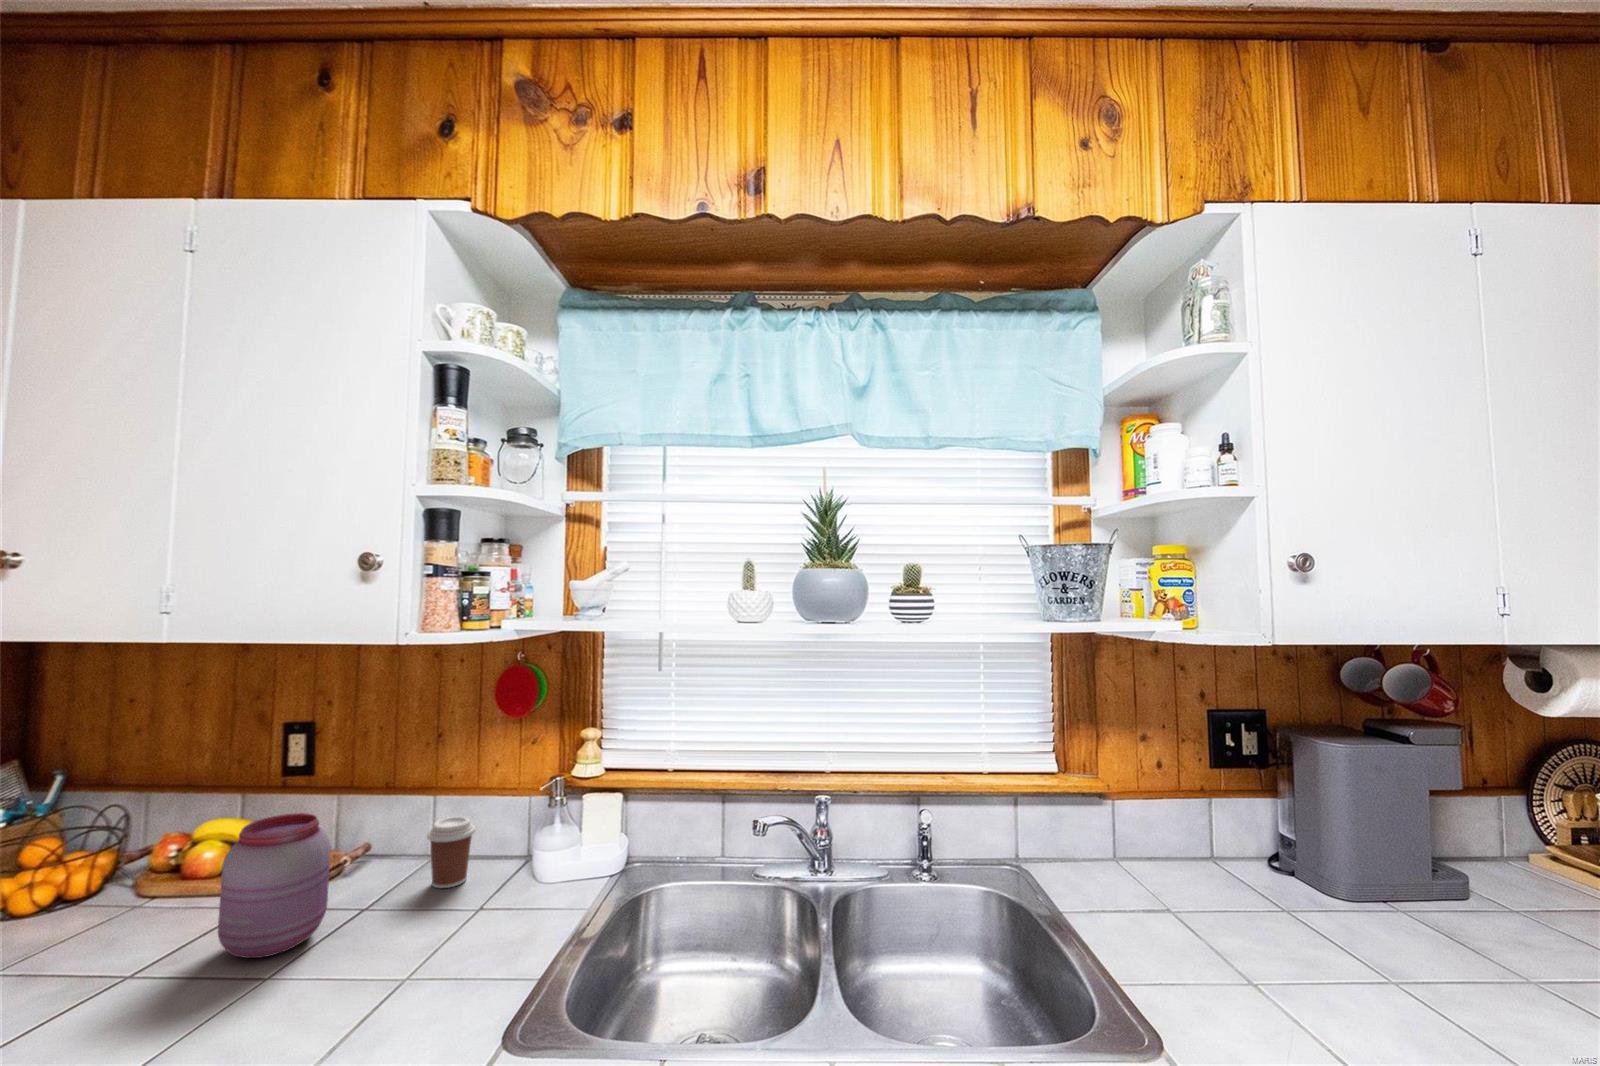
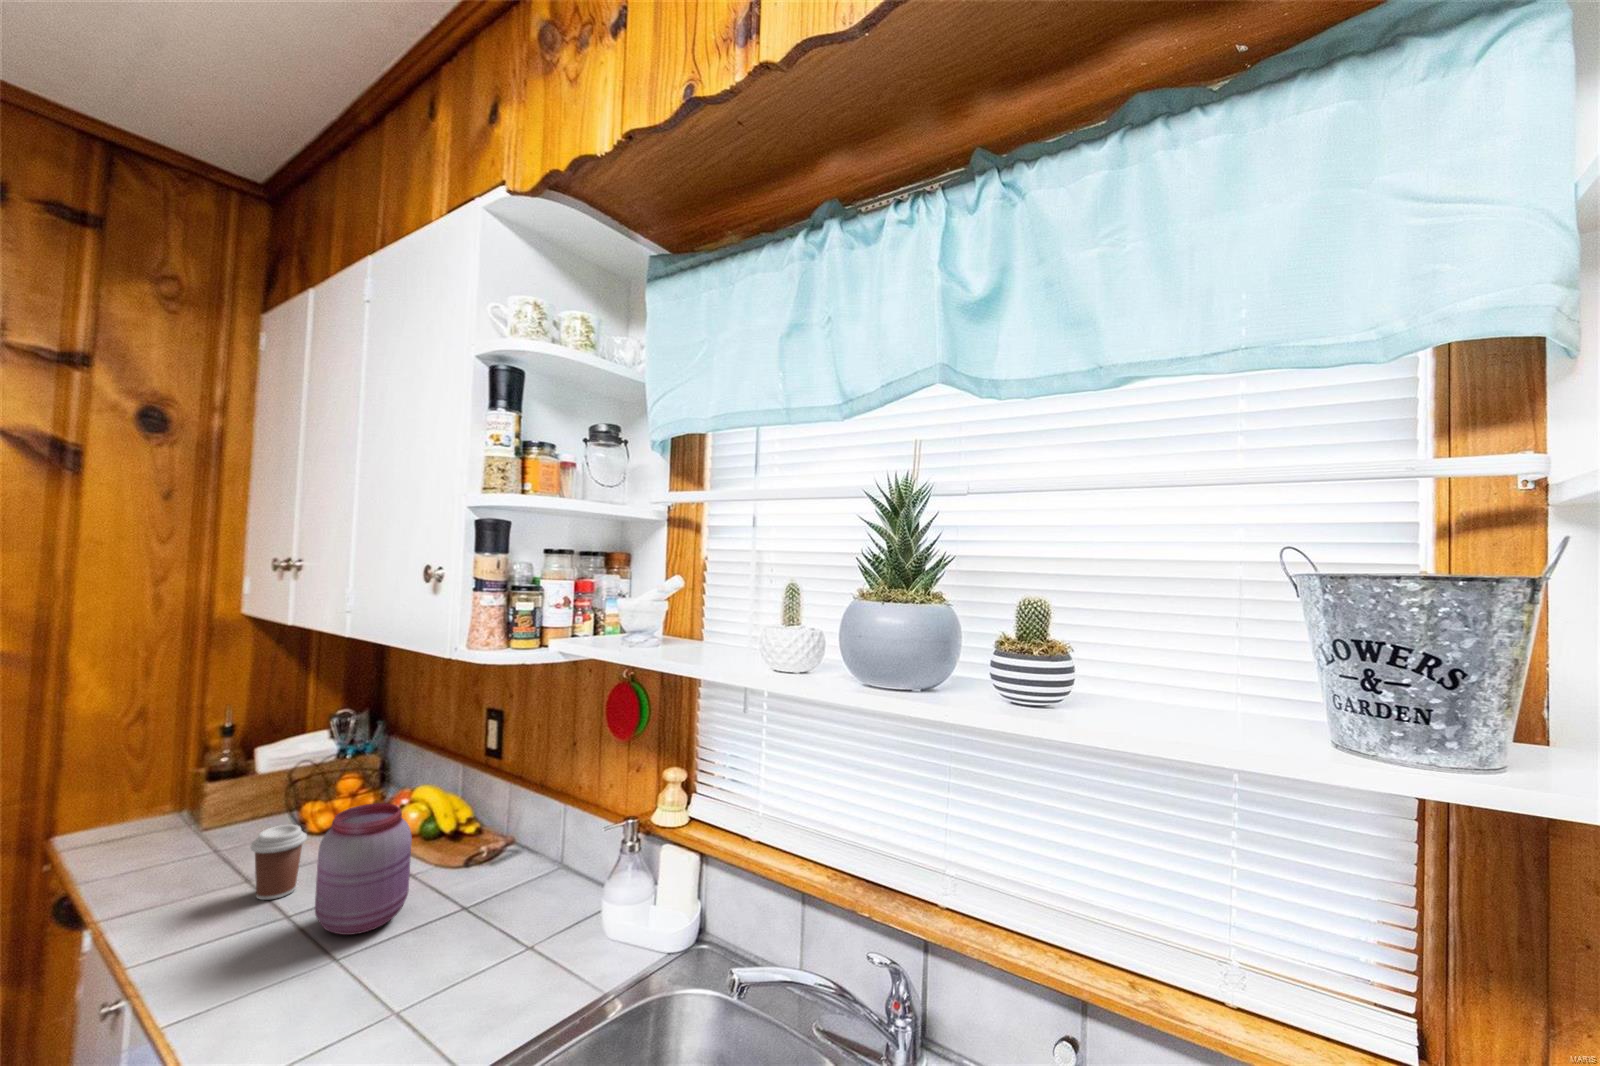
coffee cup: present [427,816,476,888] -> present [251,825,307,900]

